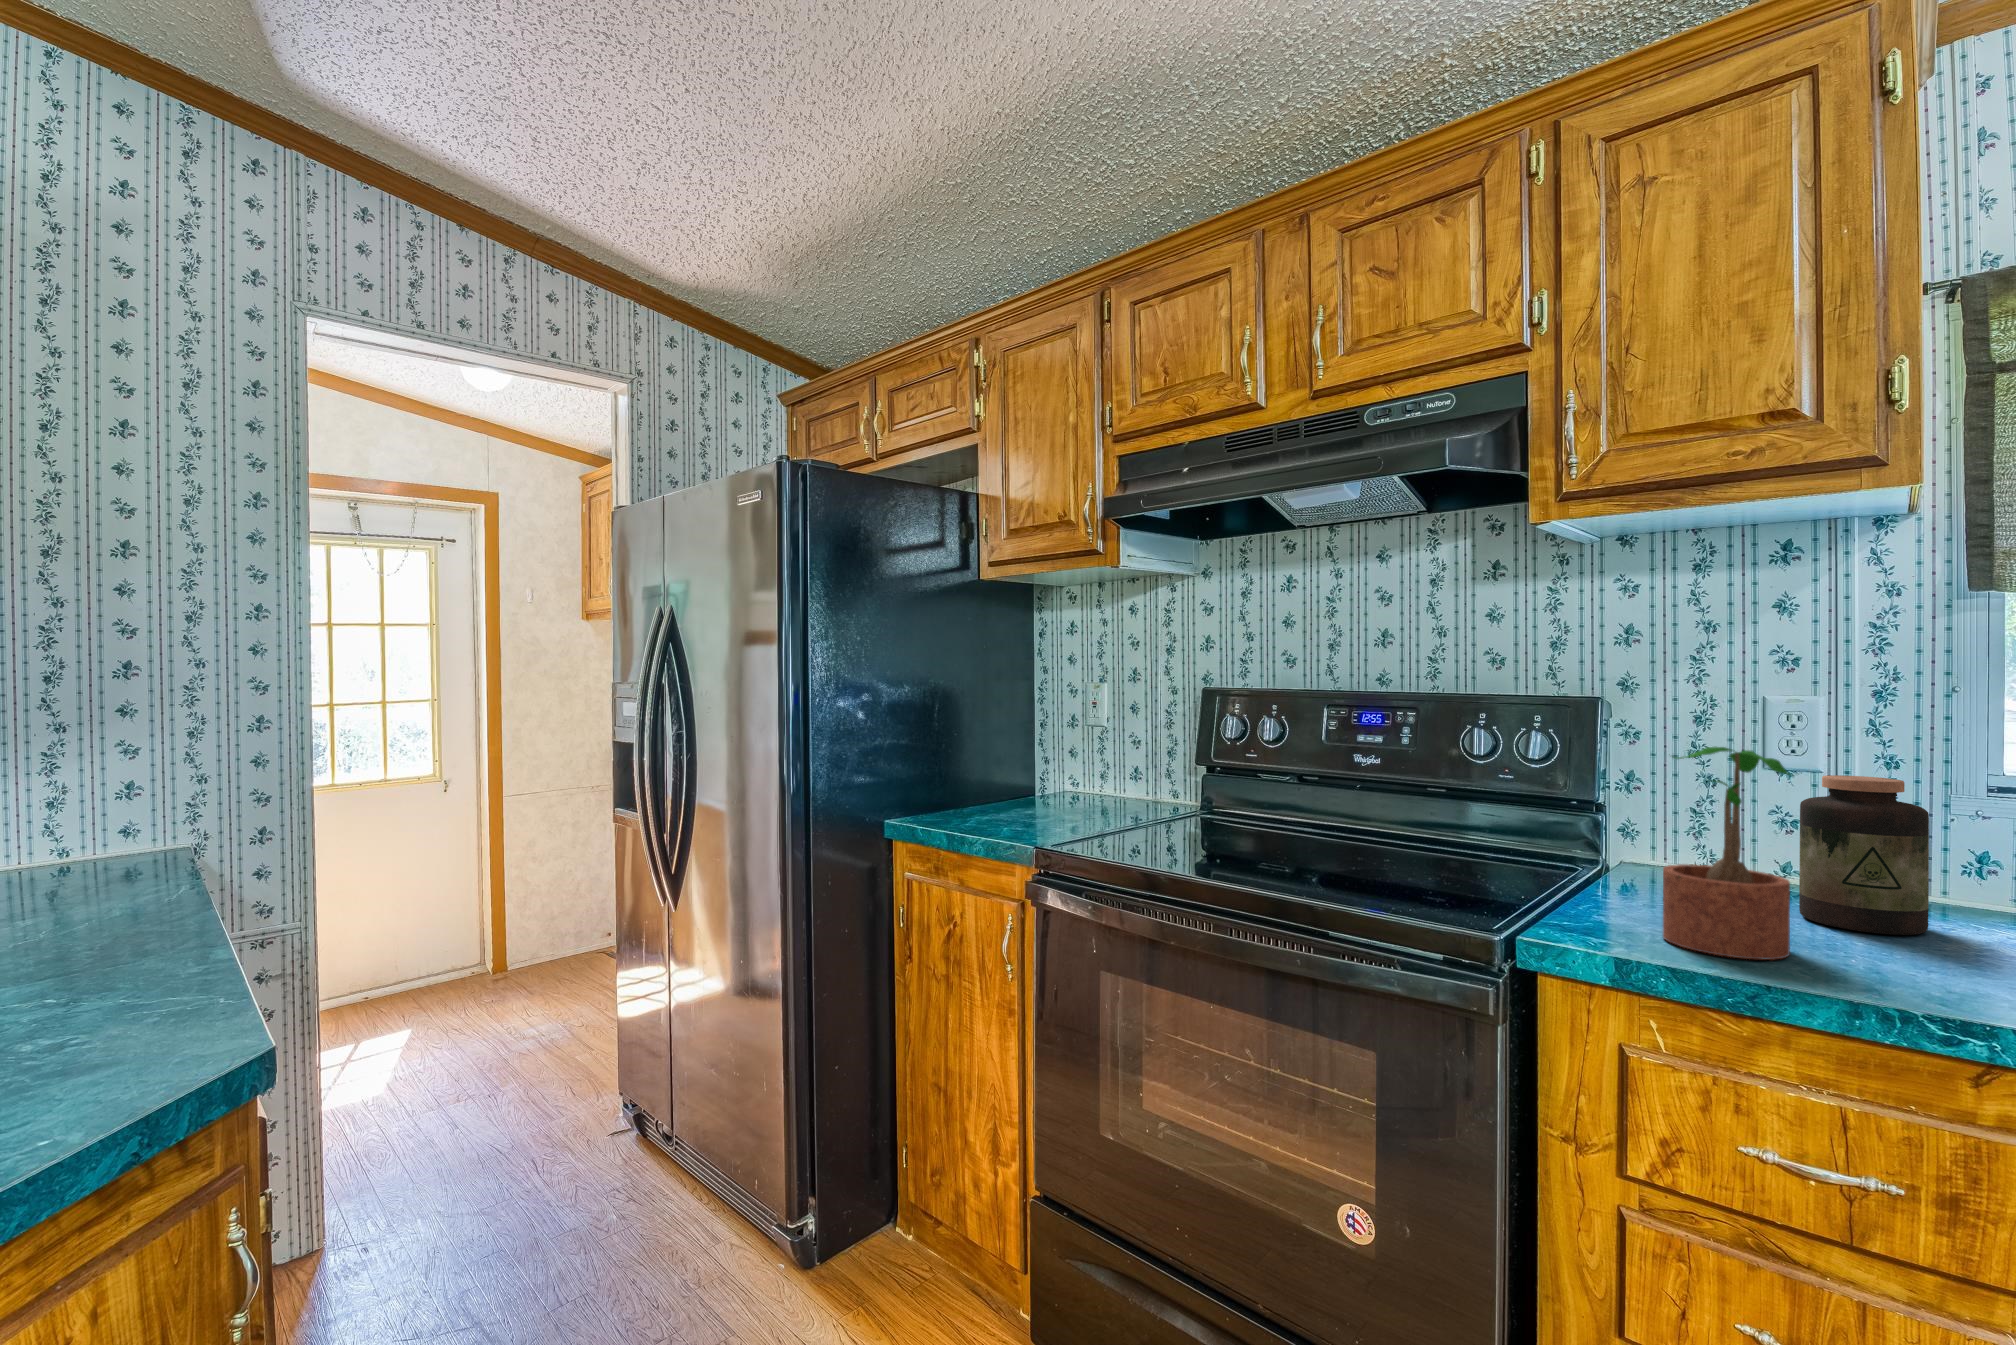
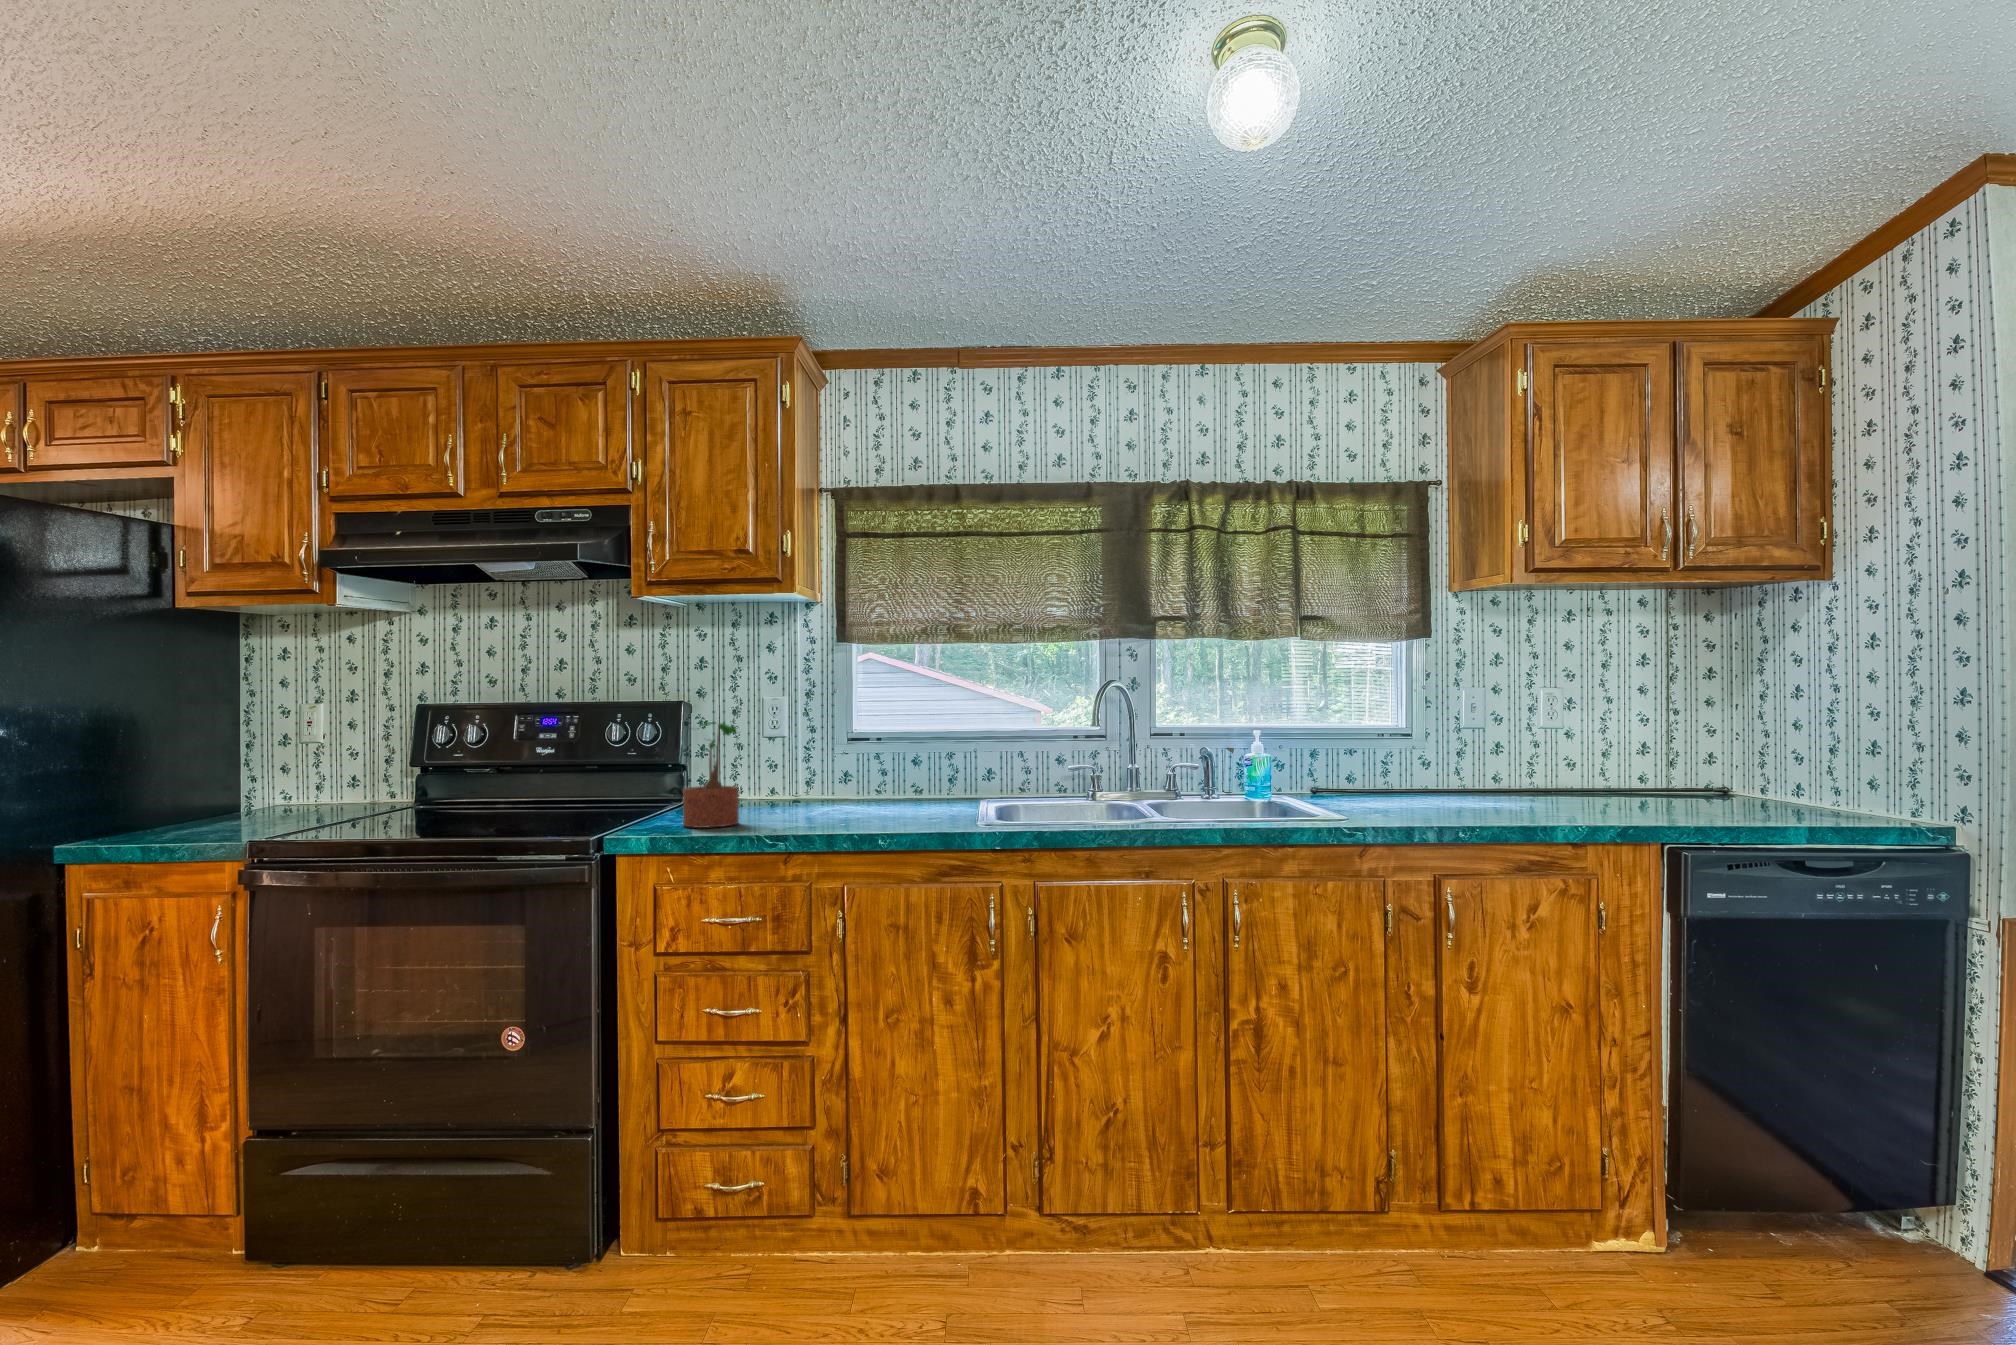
jar: present [1799,775,1929,935] -> none [764,737,814,814]

